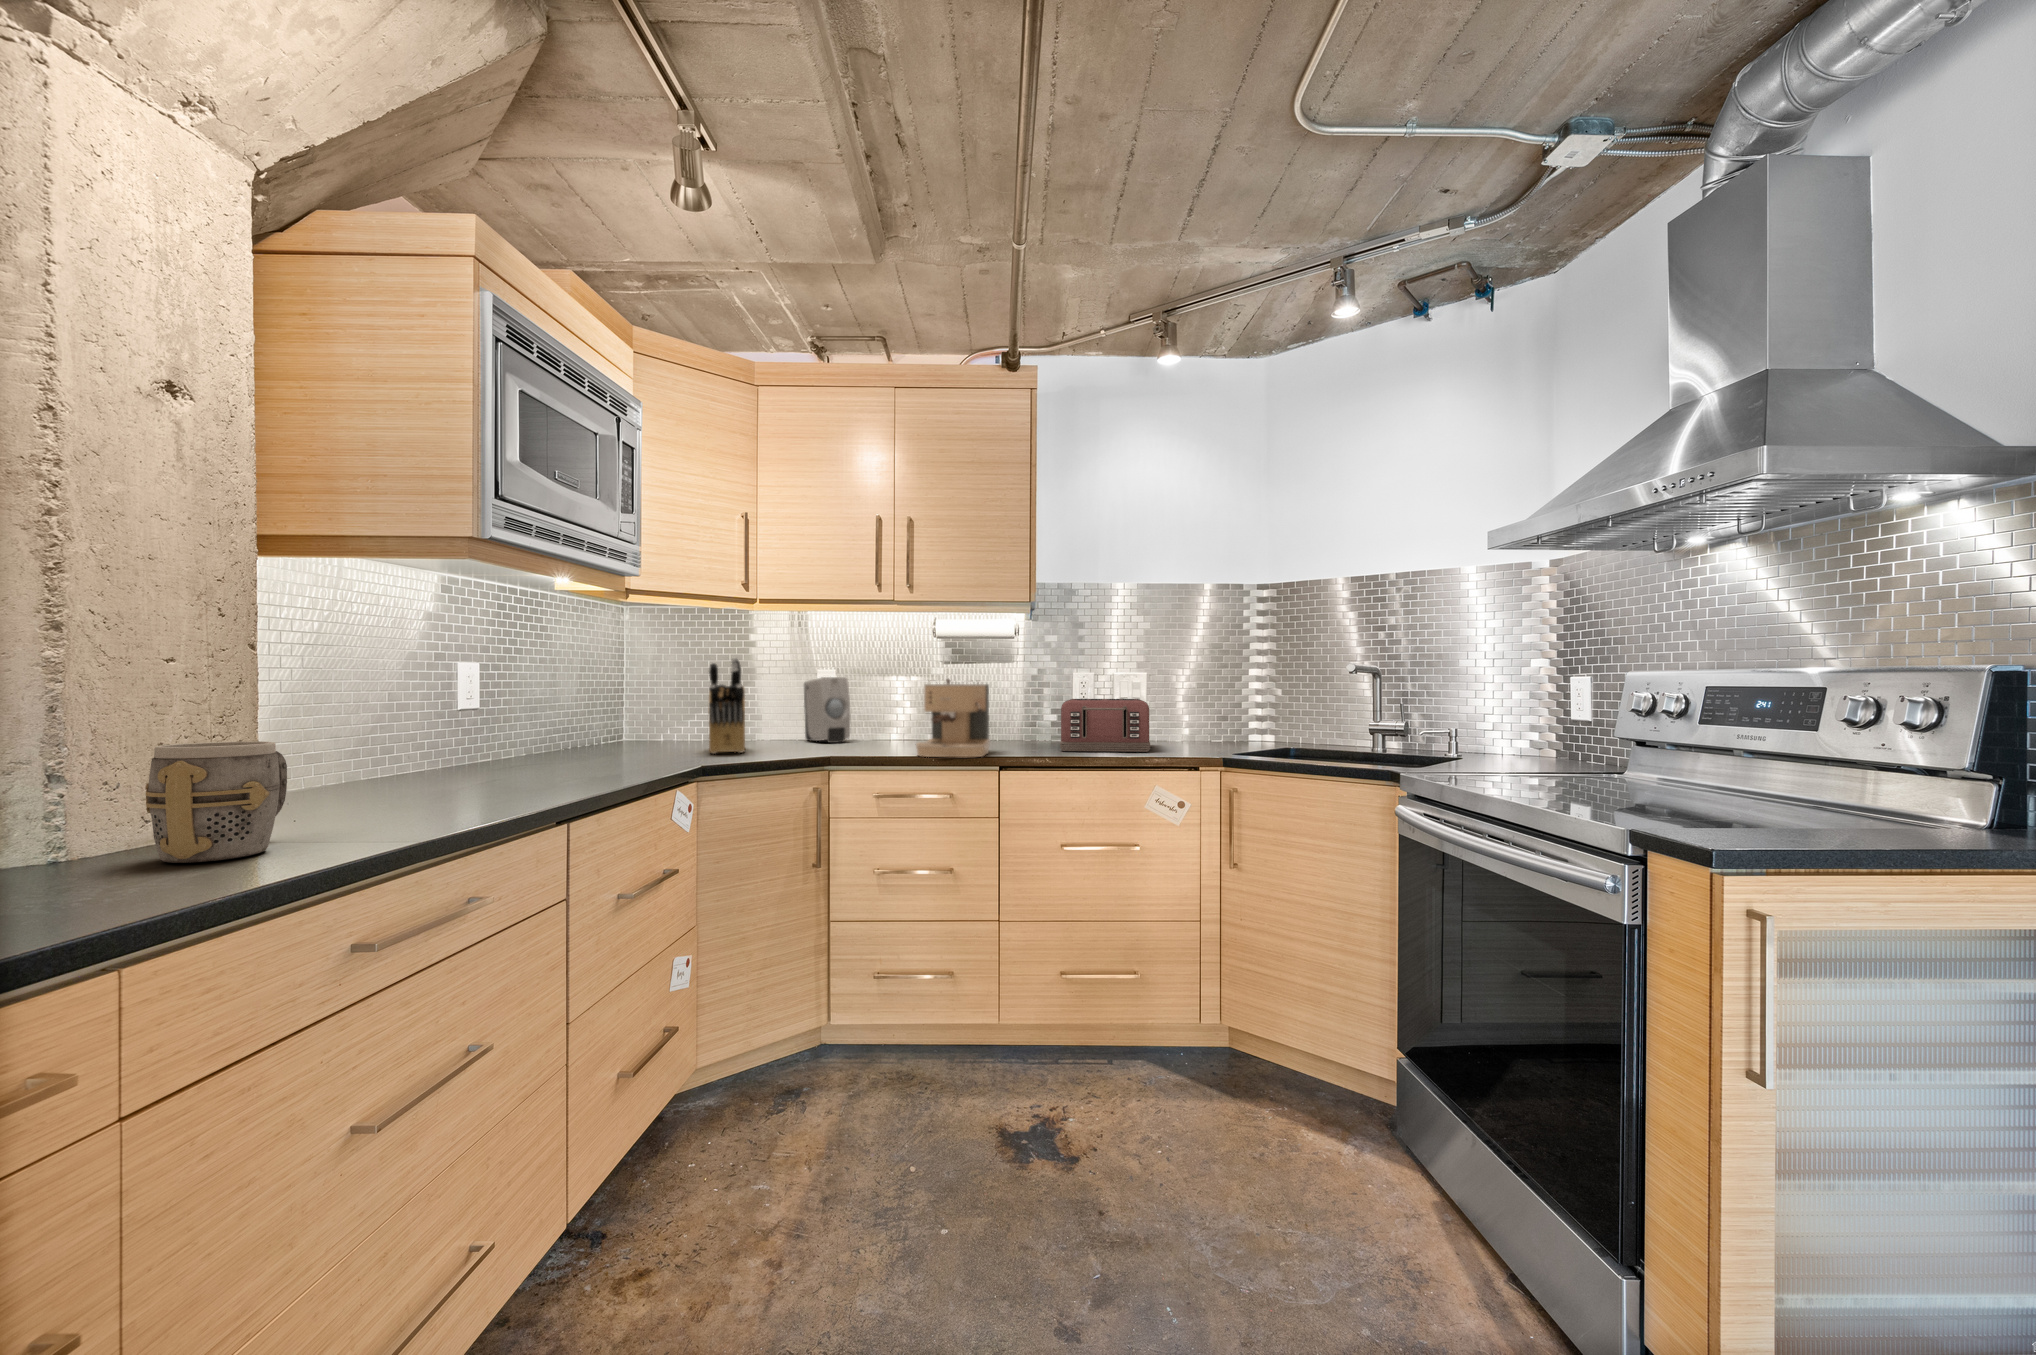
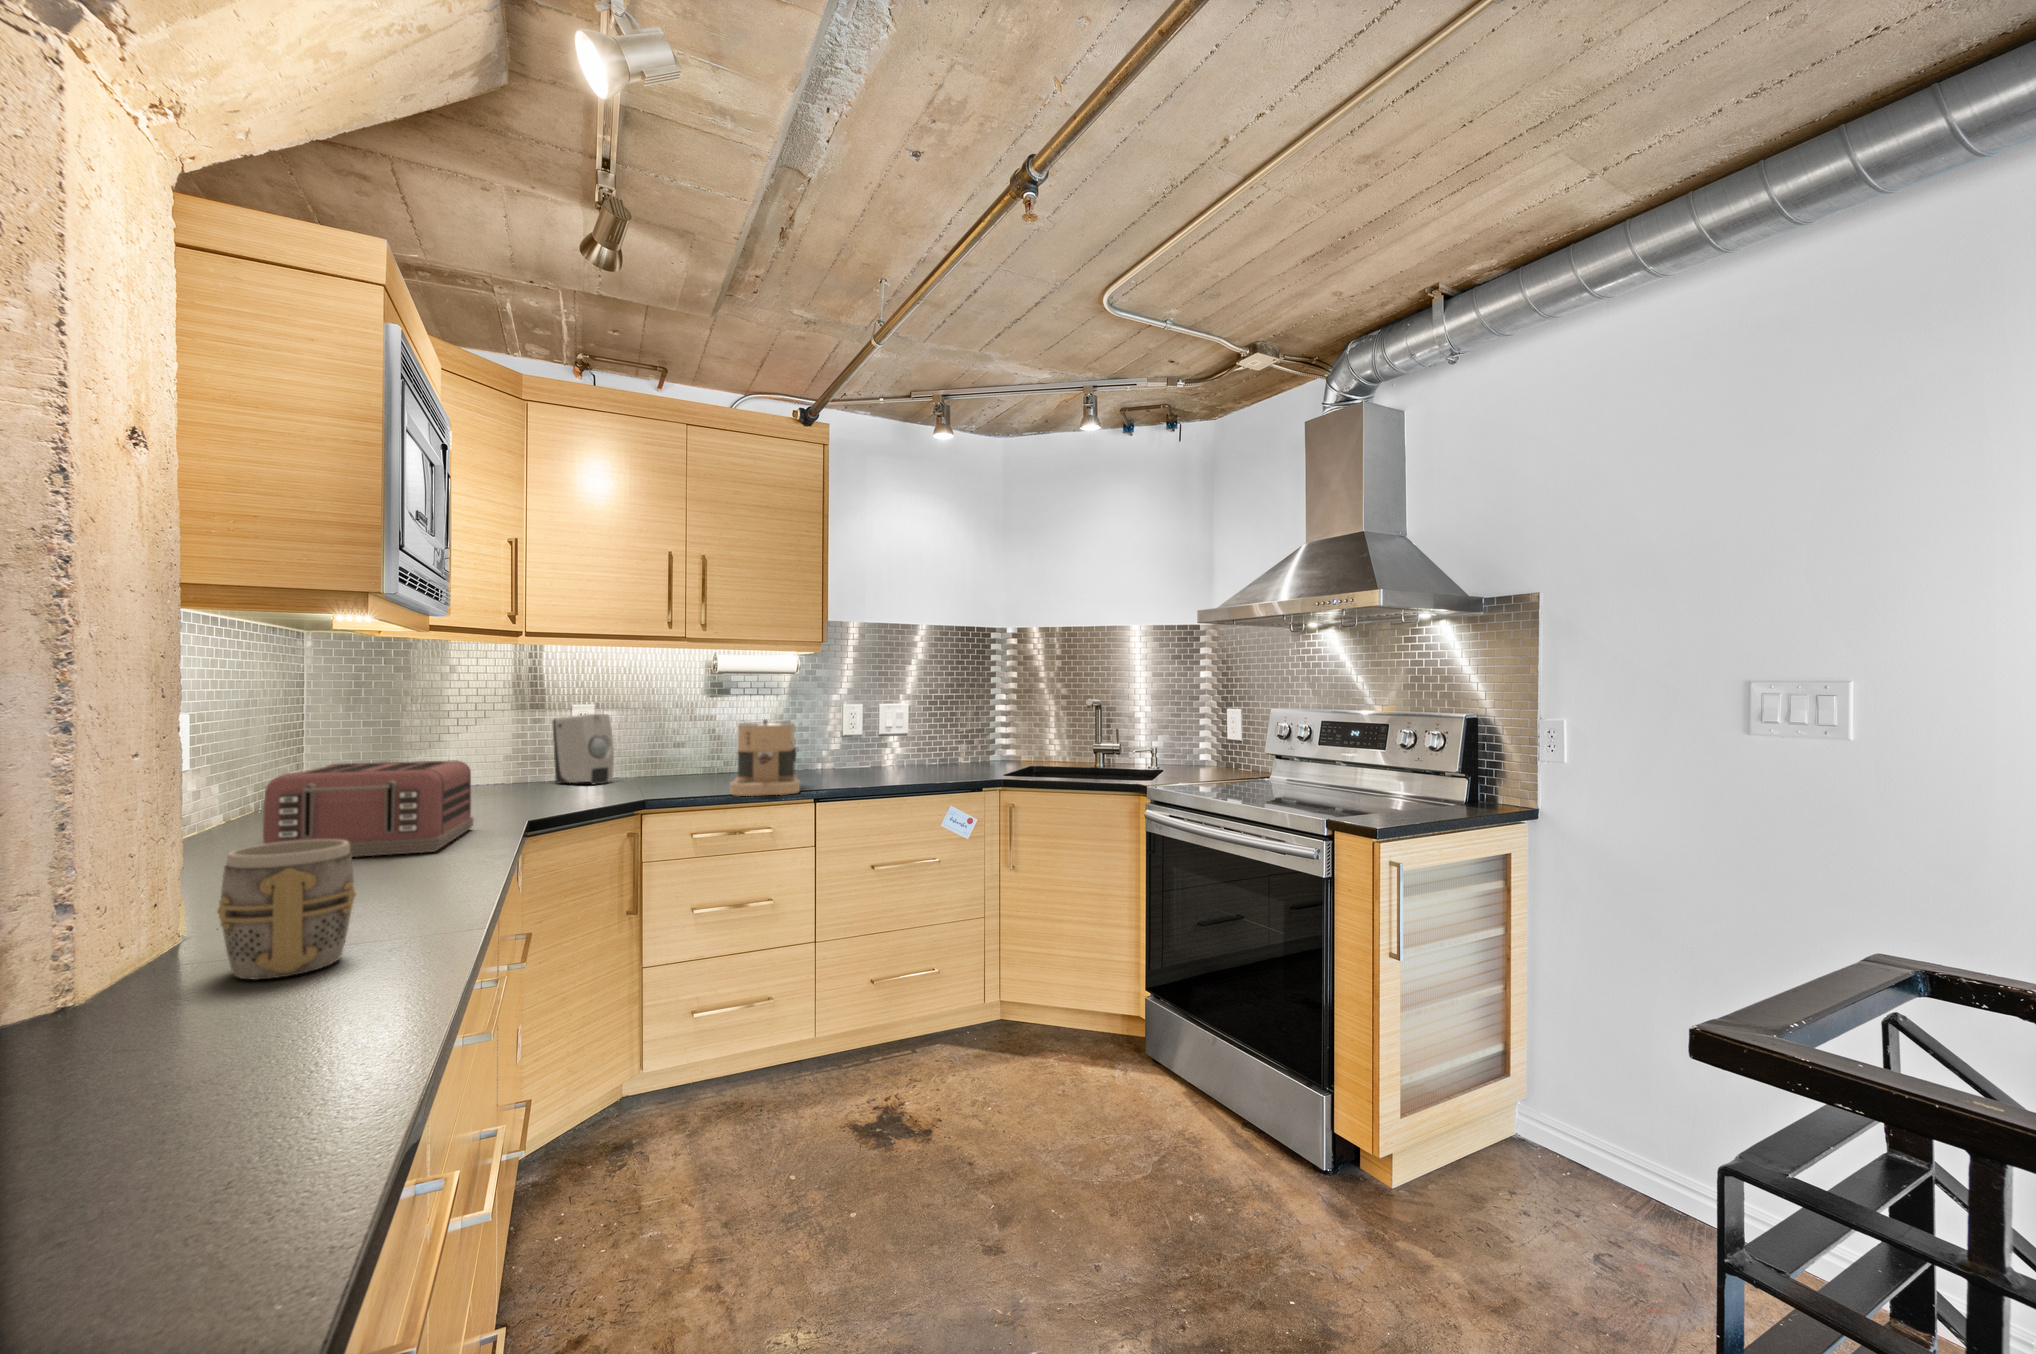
knife block: present [708,658,745,754] -> none [464,700,538,806]
toaster: present [1060,699,1150,752] -> present [263,760,473,857]

